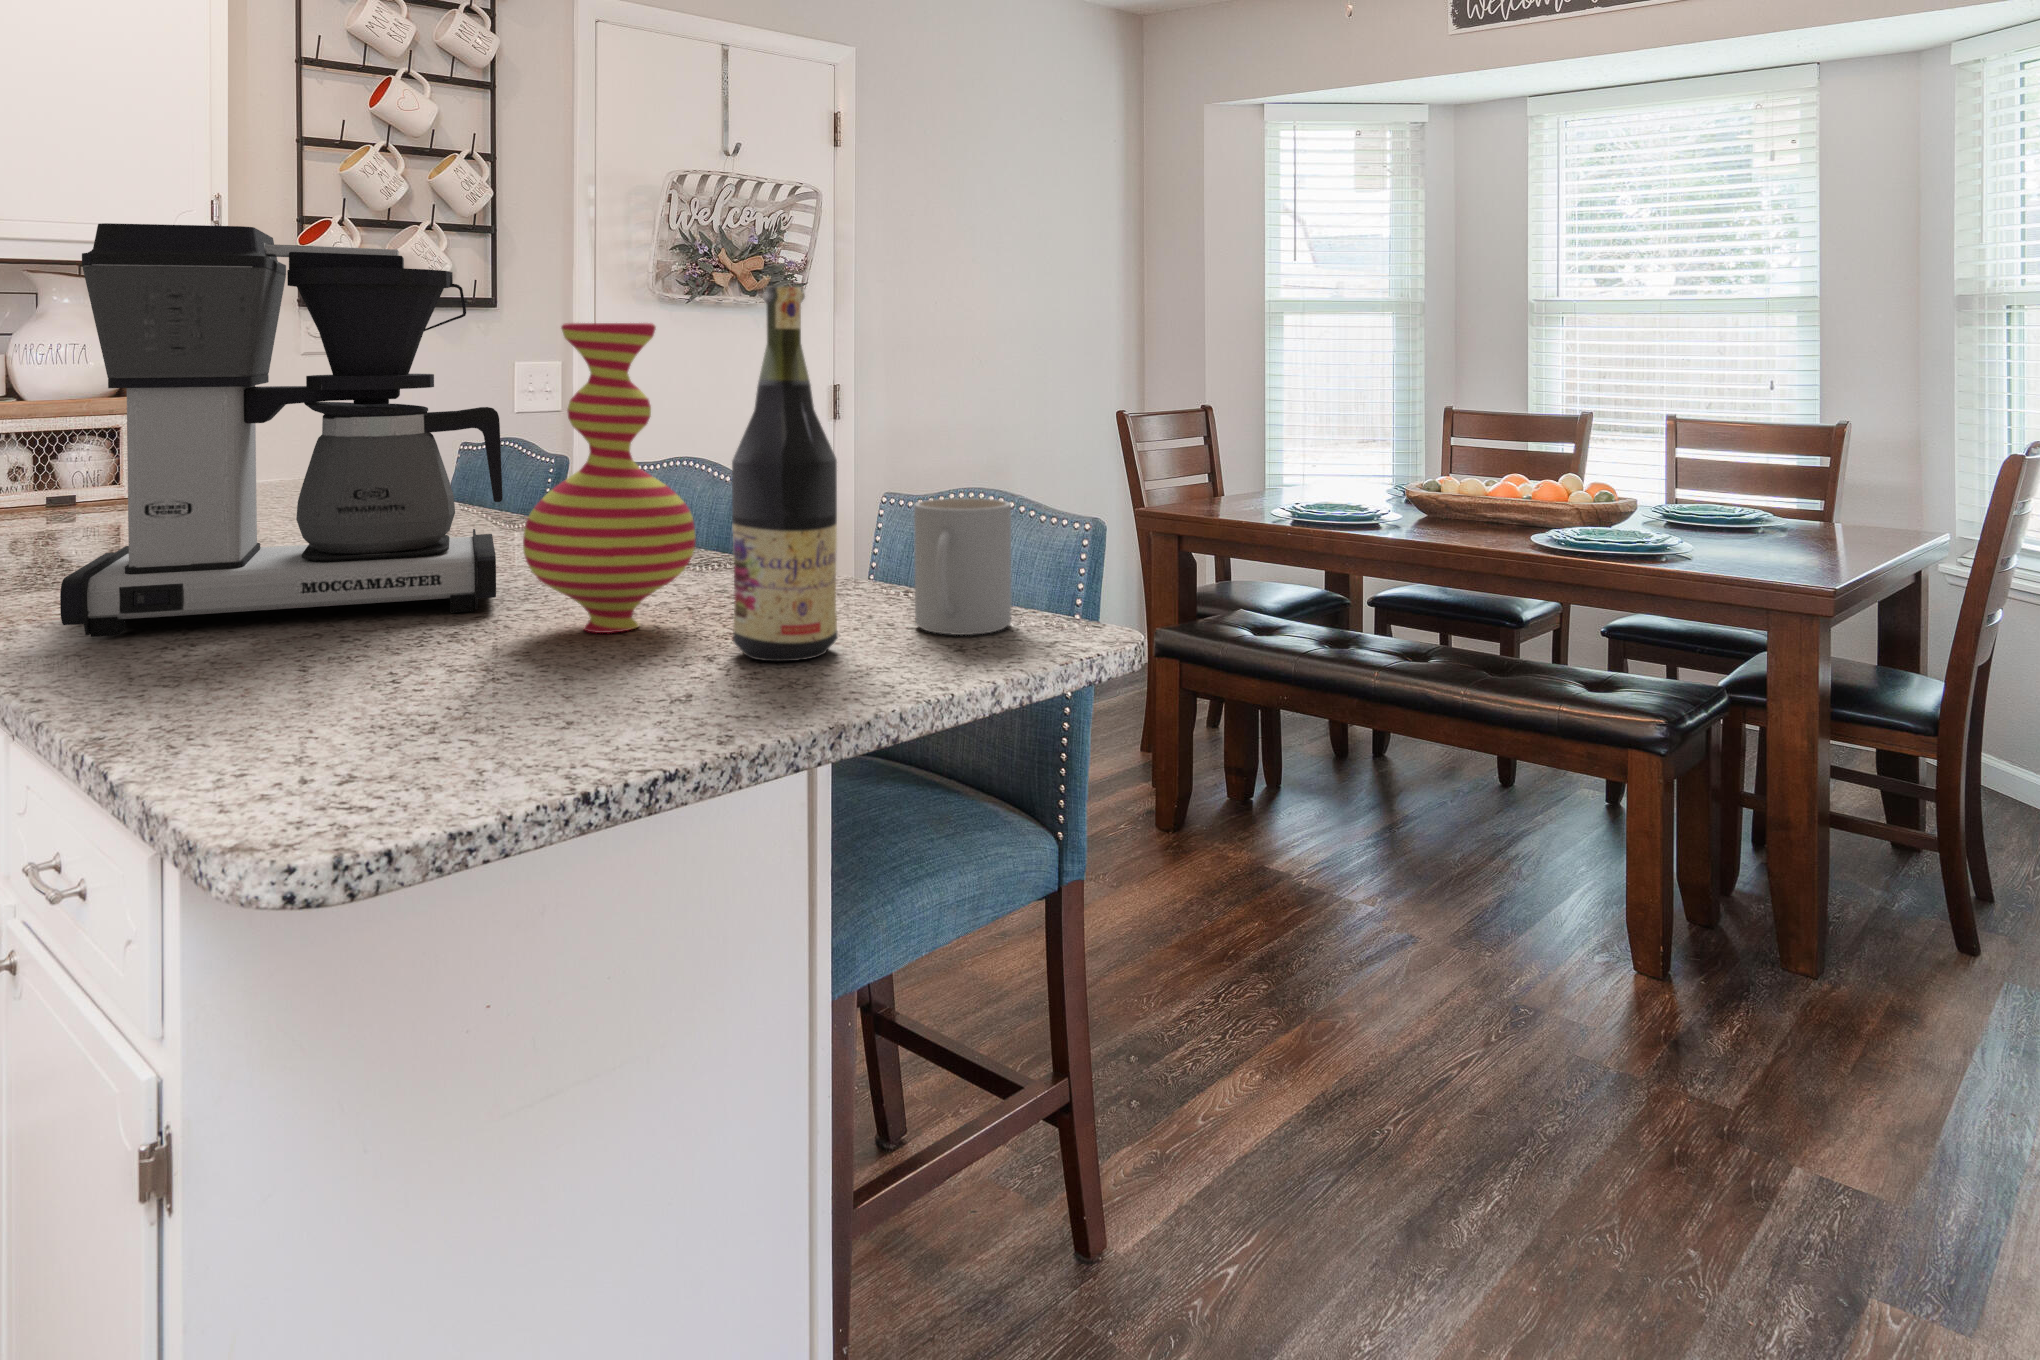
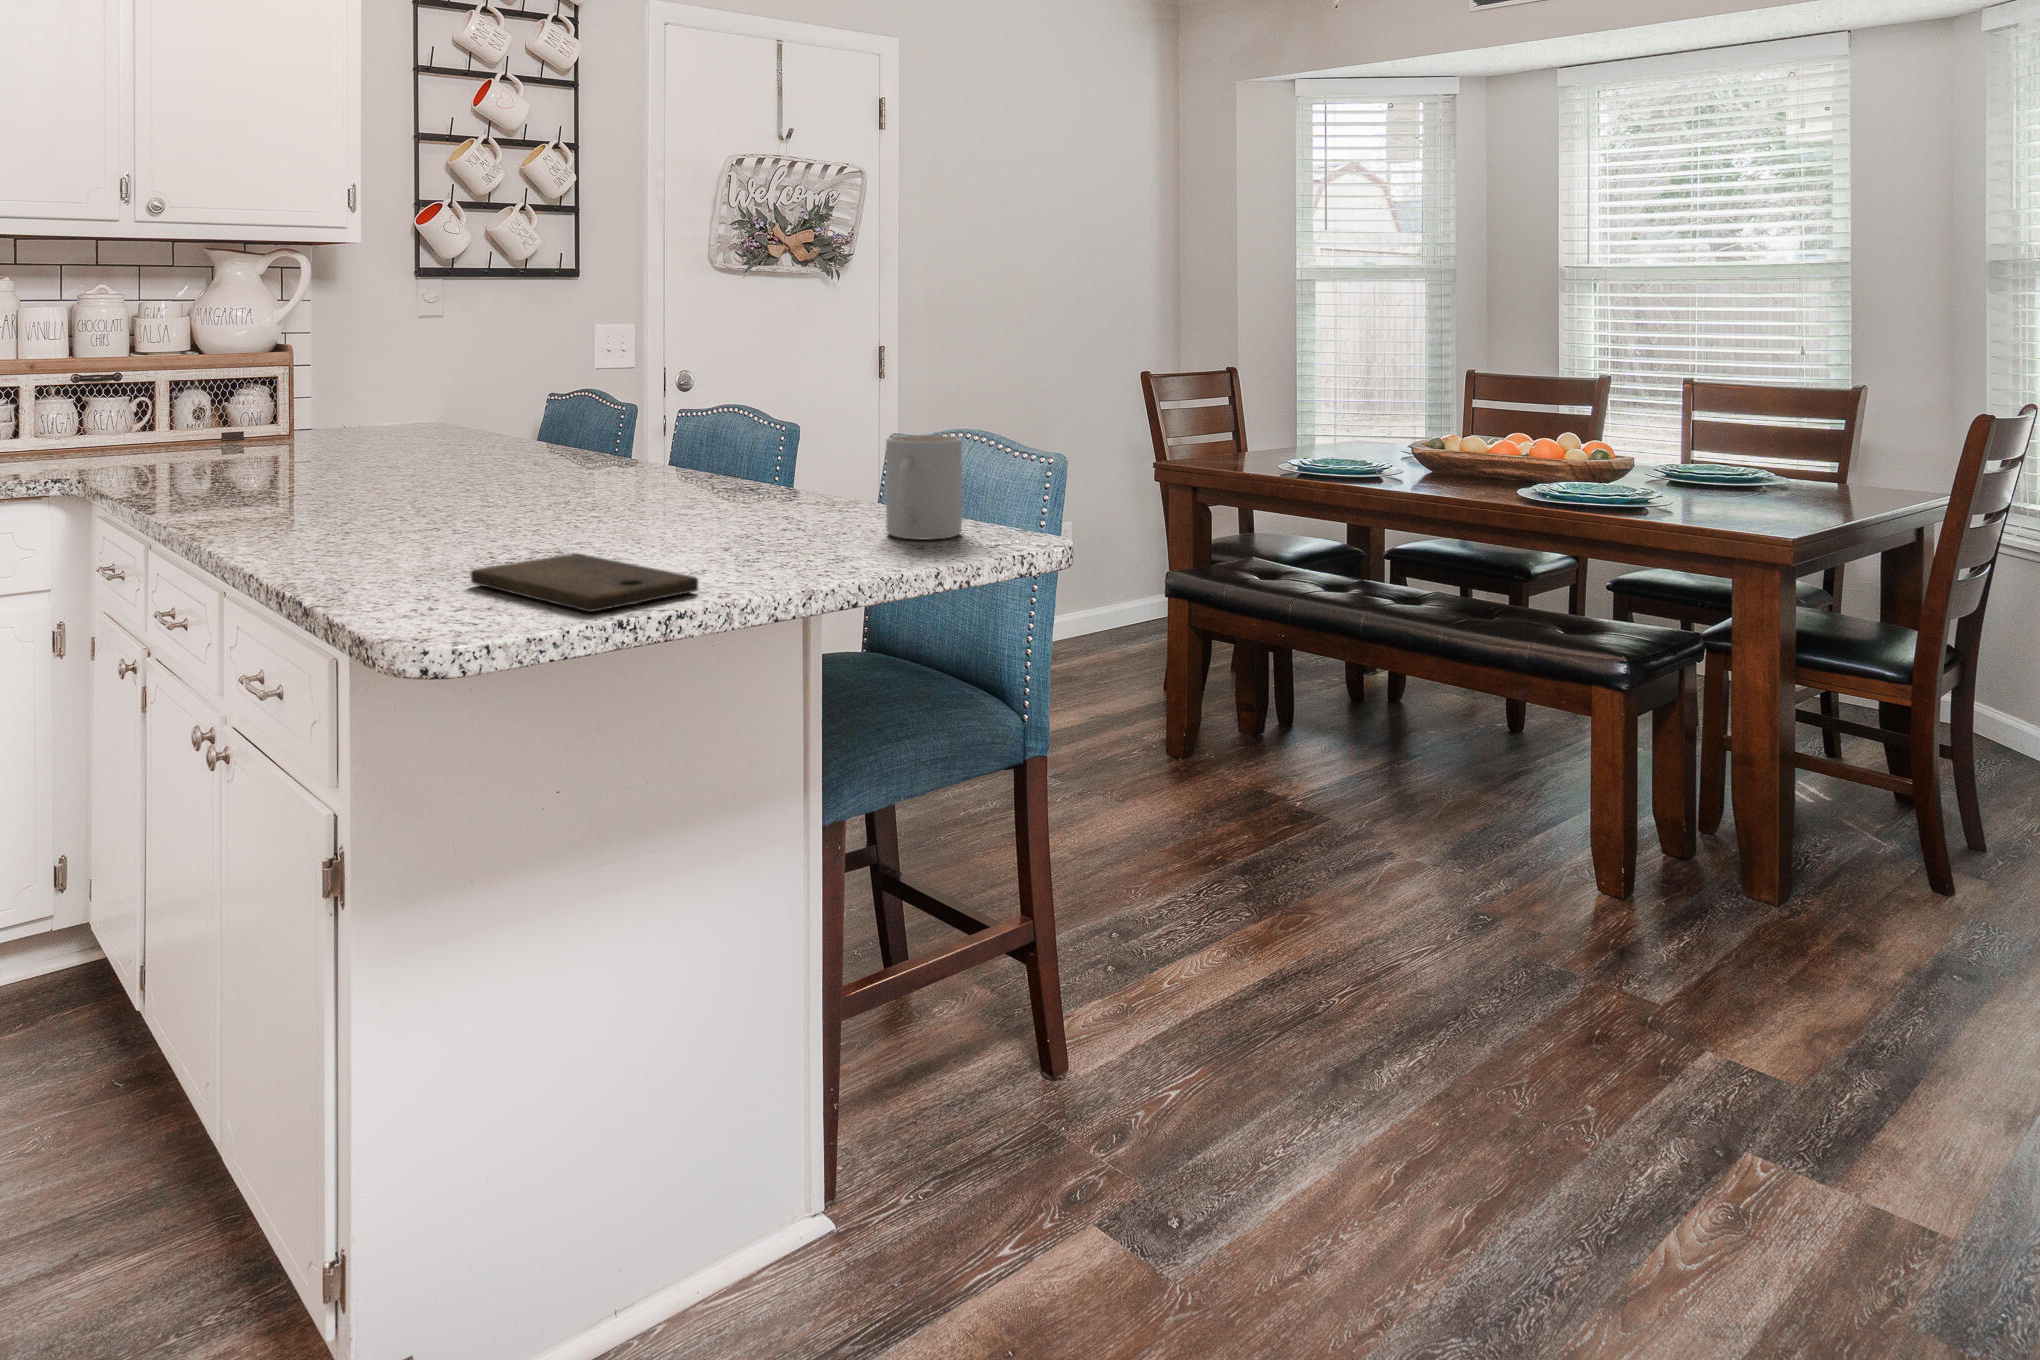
coffee maker: present [60,223,503,637] -> none [261,222,577,528]
wine bottle: present [732,287,838,661] -> none [742,270,821,552]
vase: present [523,323,696,633] -> none [590,297,720,533]
cutting board: none [354,676,689,783] -> present [471,554,698,612]

